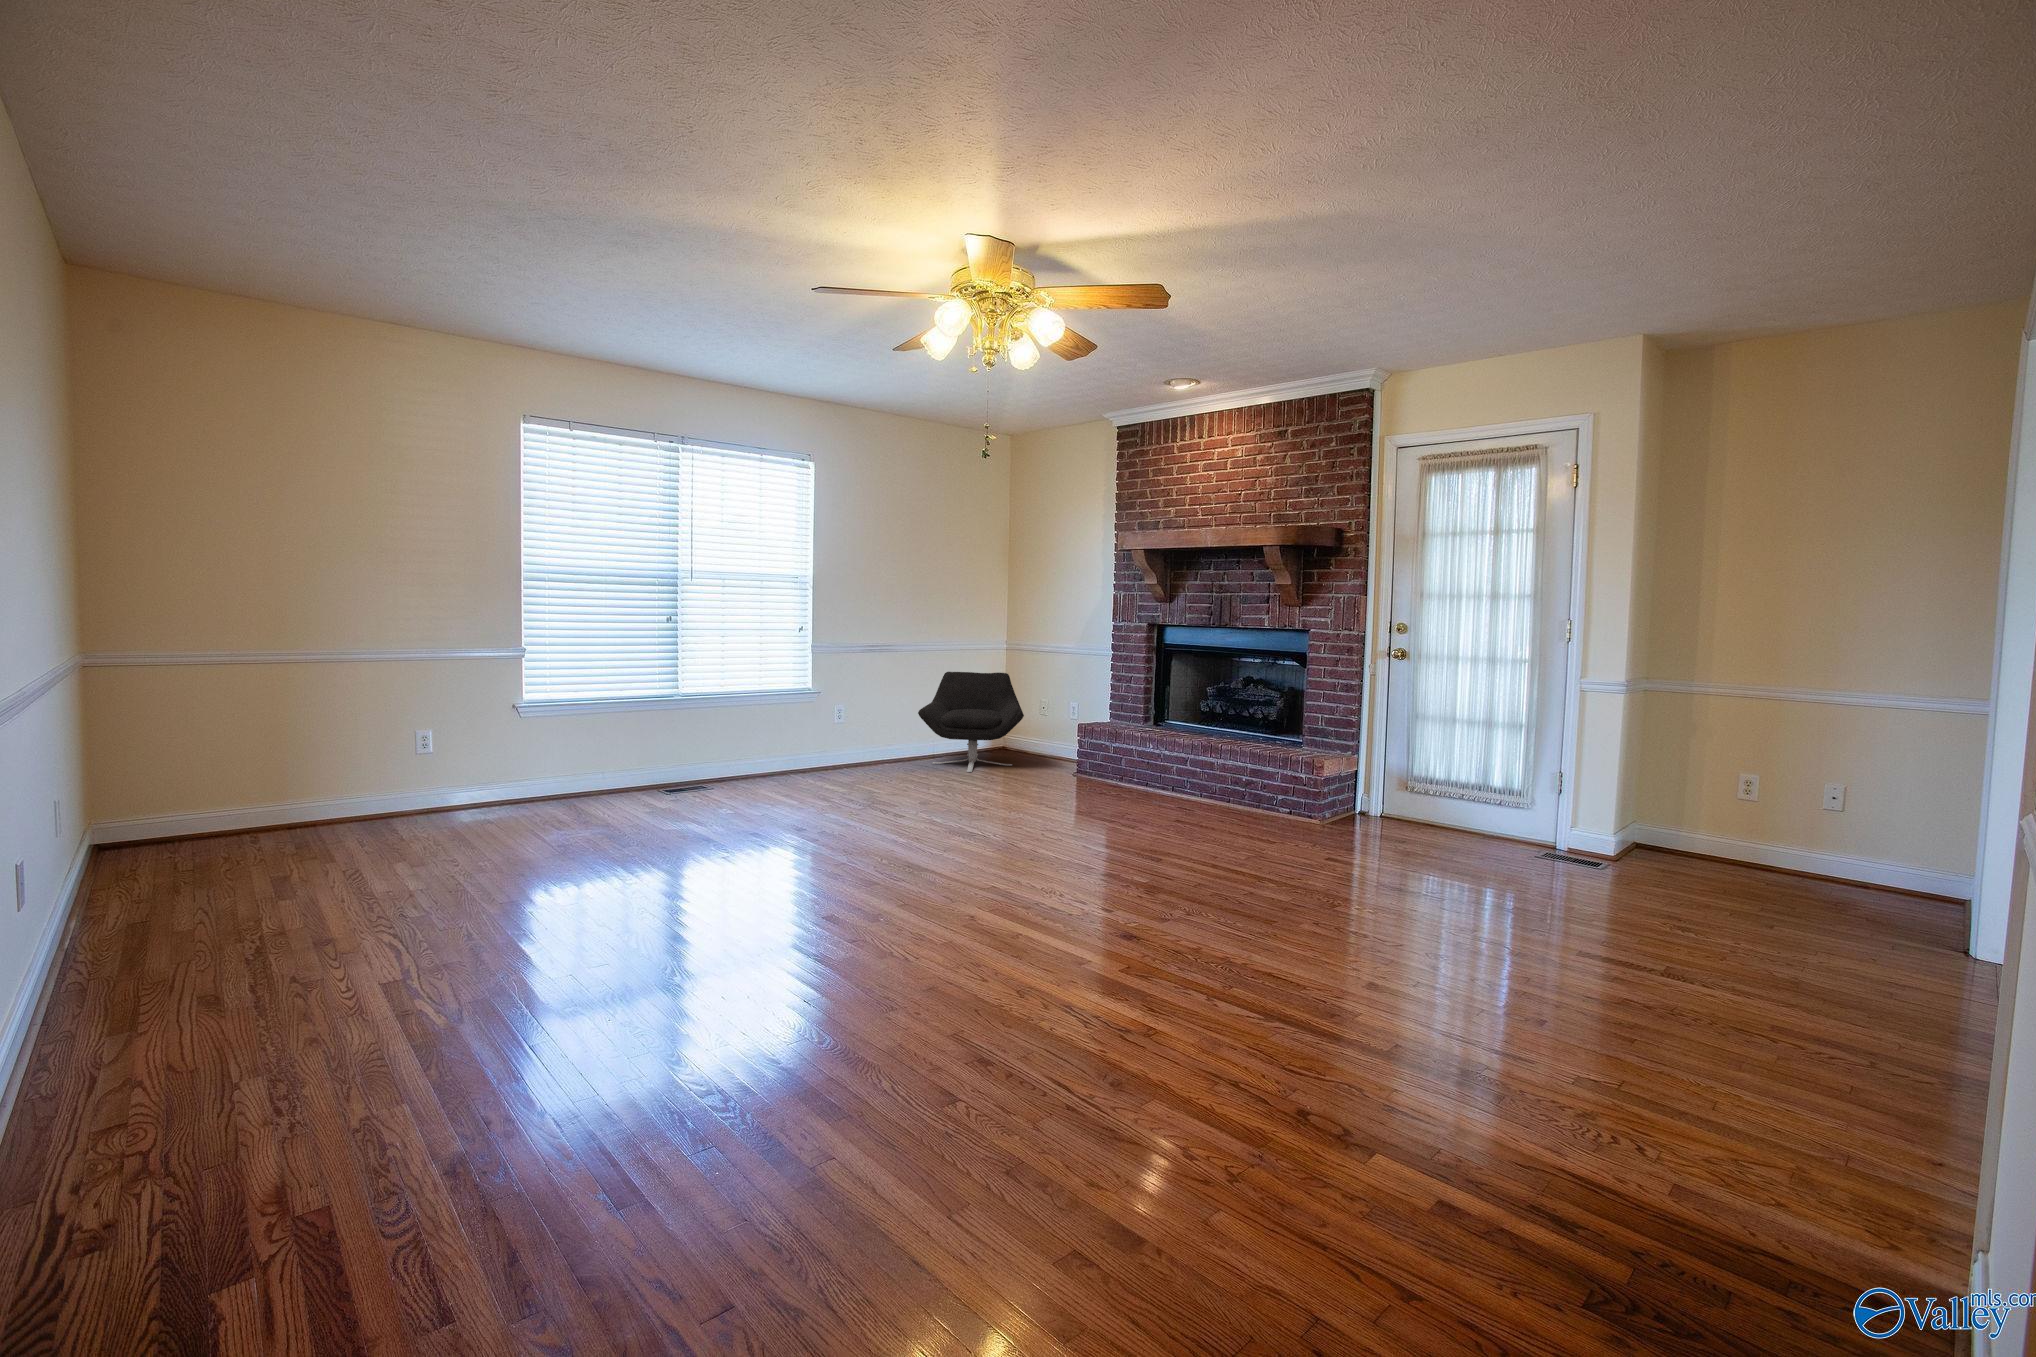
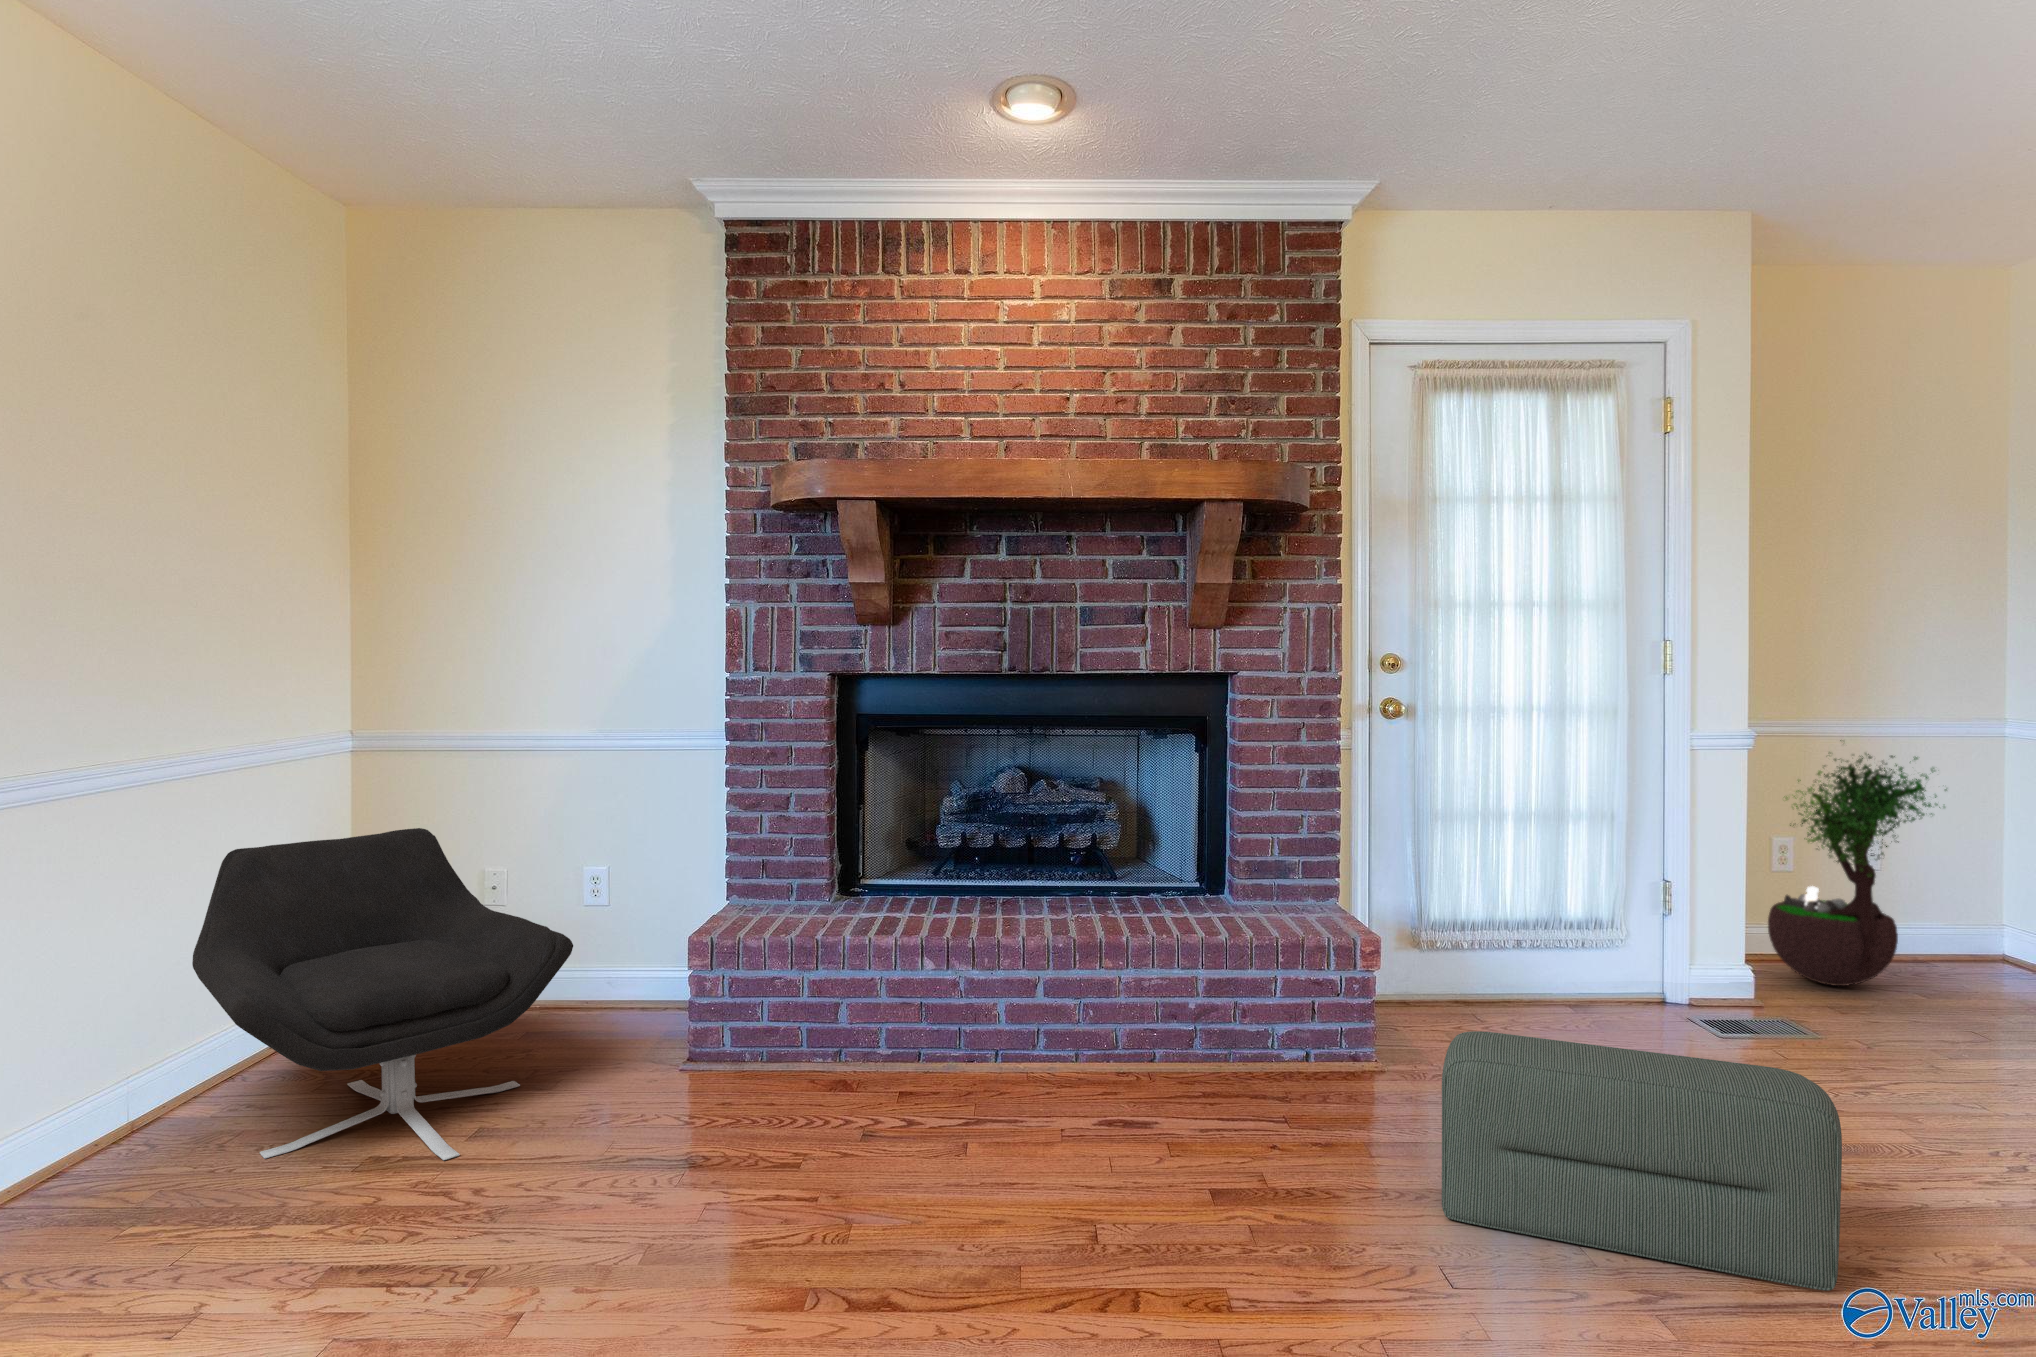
potted tree: none [1657,695,1790,871] -> present [1768,740,1947,986]
pouf: none [1191,775,1299,874] -> present [1442,1031,1842,1291]

